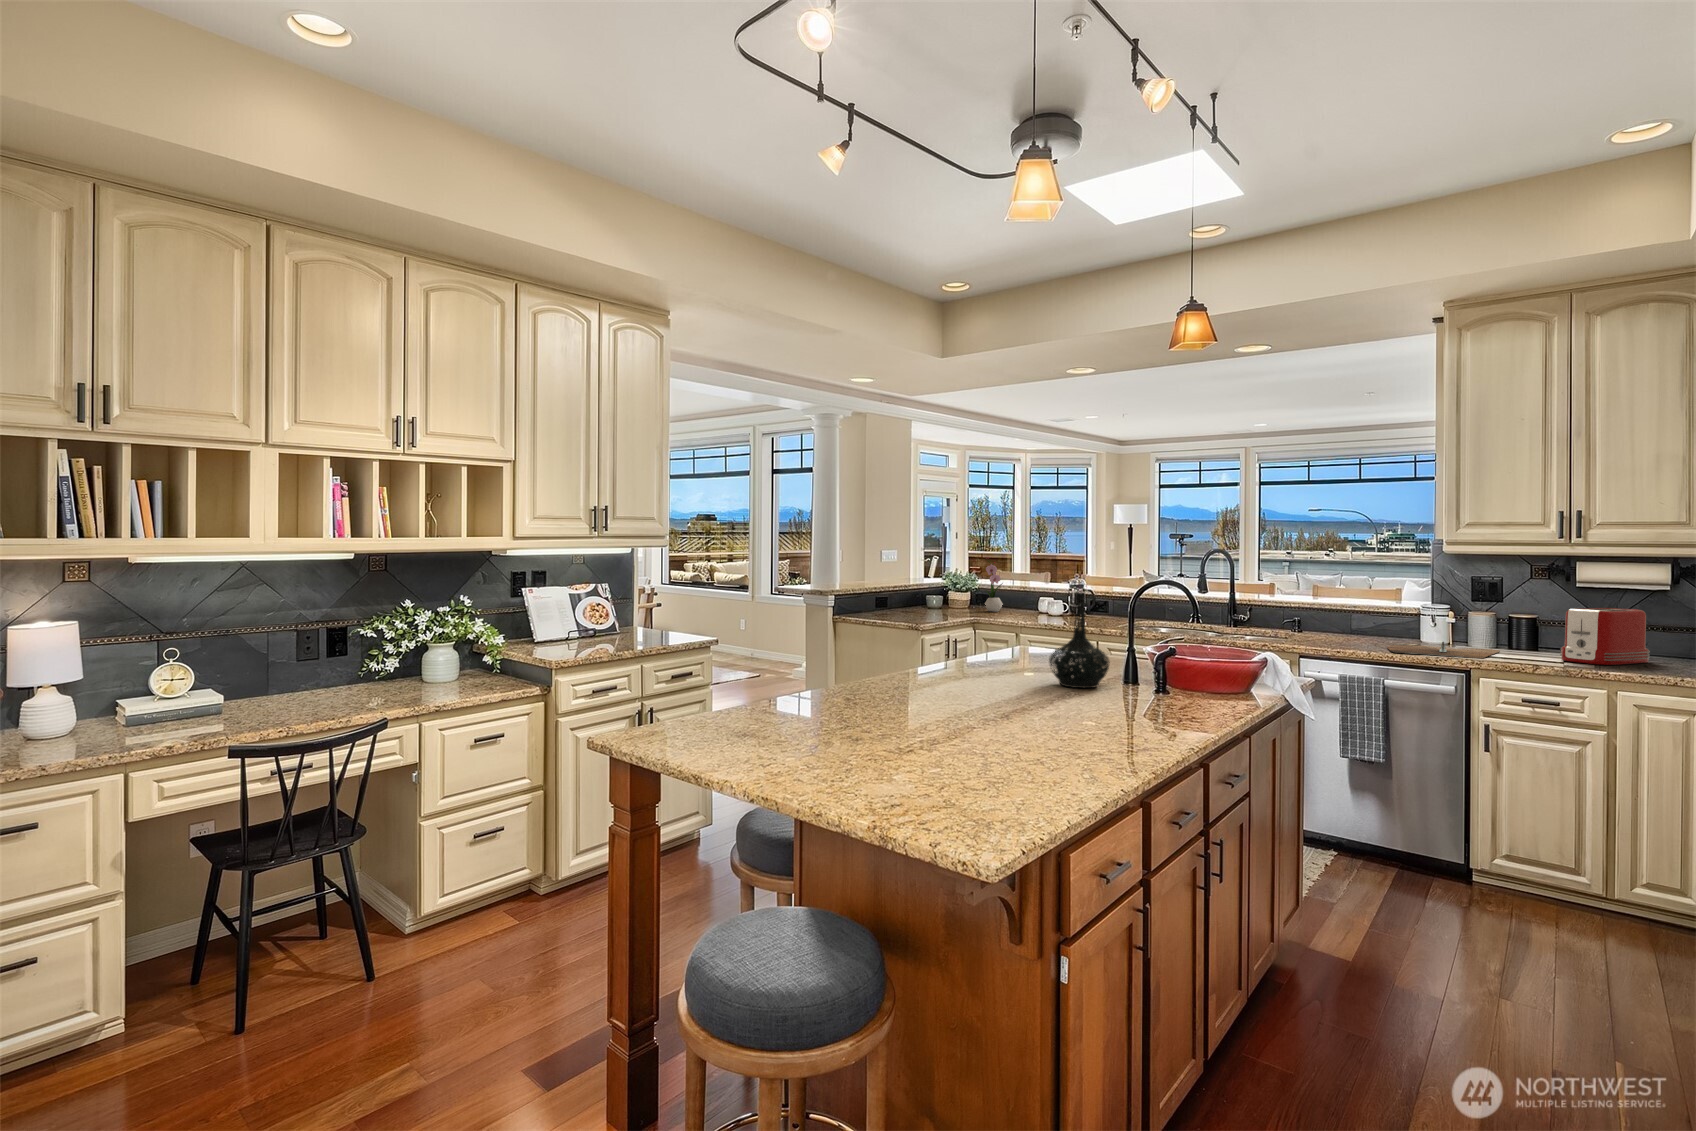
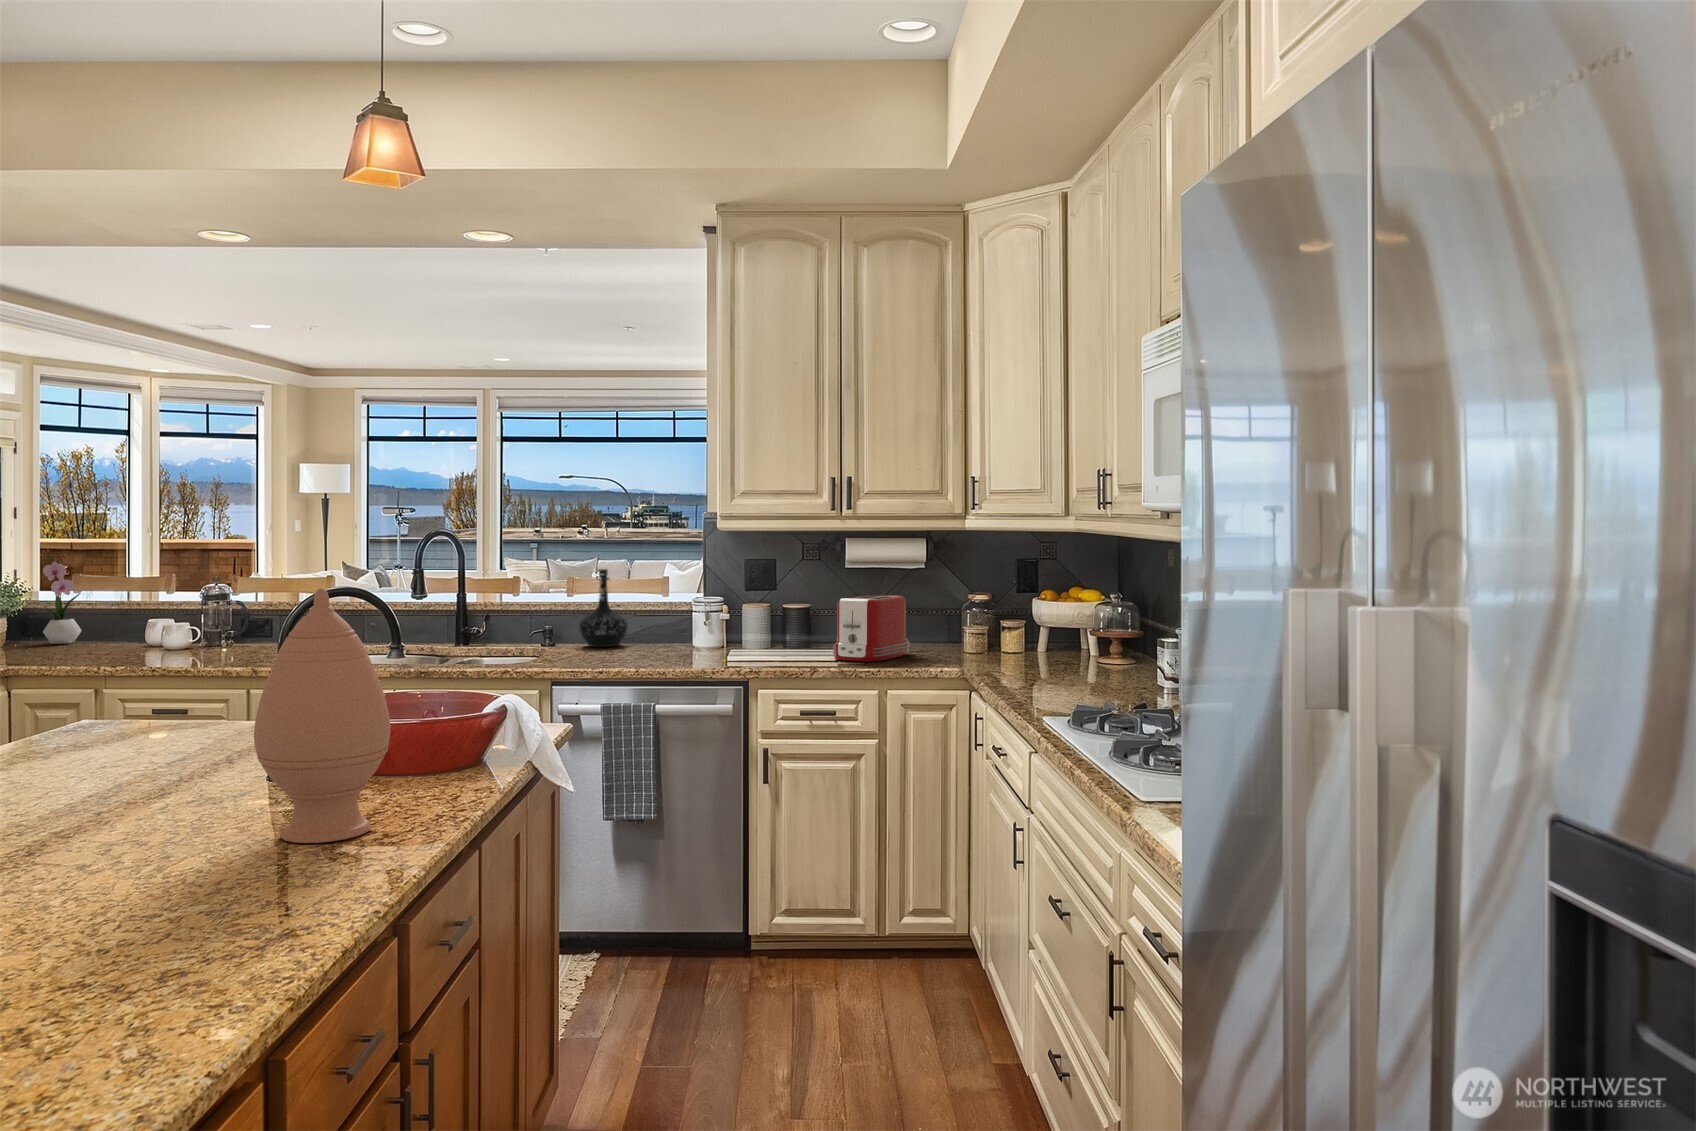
vase: none [1127,575,1199,715] -> present [254,588,391,843]
bottle: present [1049,592,1110,688] -> present [579,569,627,647]
cutting board: present [1387,642,1499,658] -> none [656,647,774,666]

